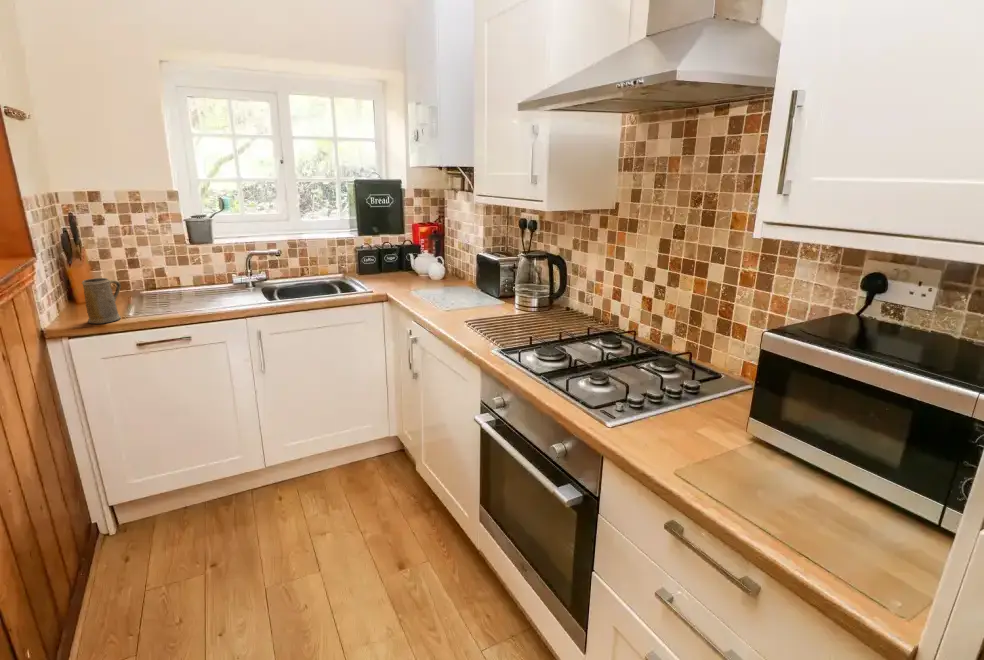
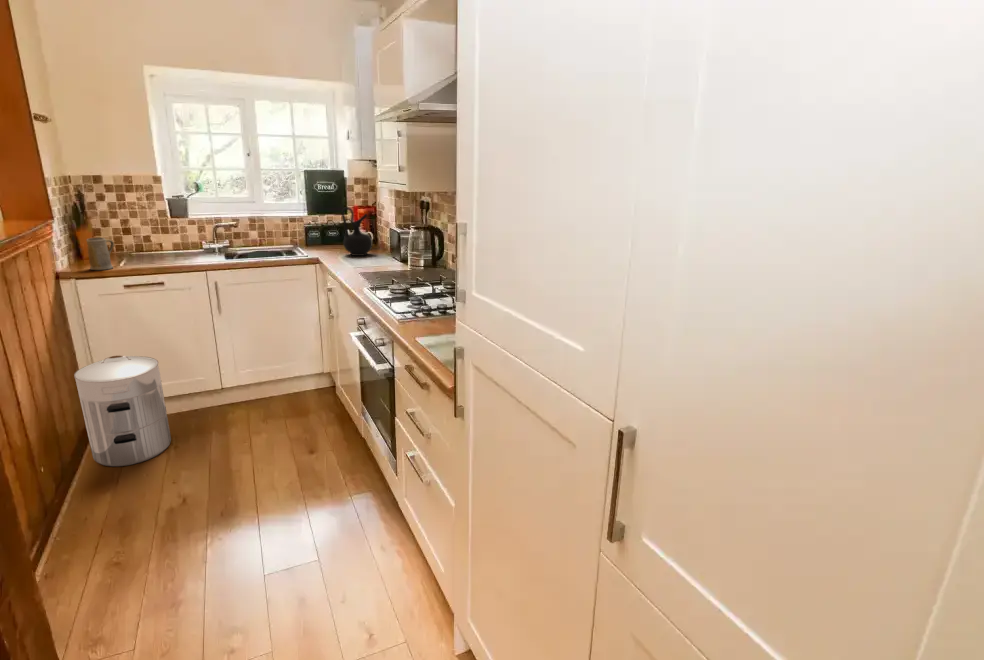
ceramic jug: none [415,228,450,289] -> present [342,207,372,256]
waste bin: none [71,439,208,603] -> present [74,356,171,466]

